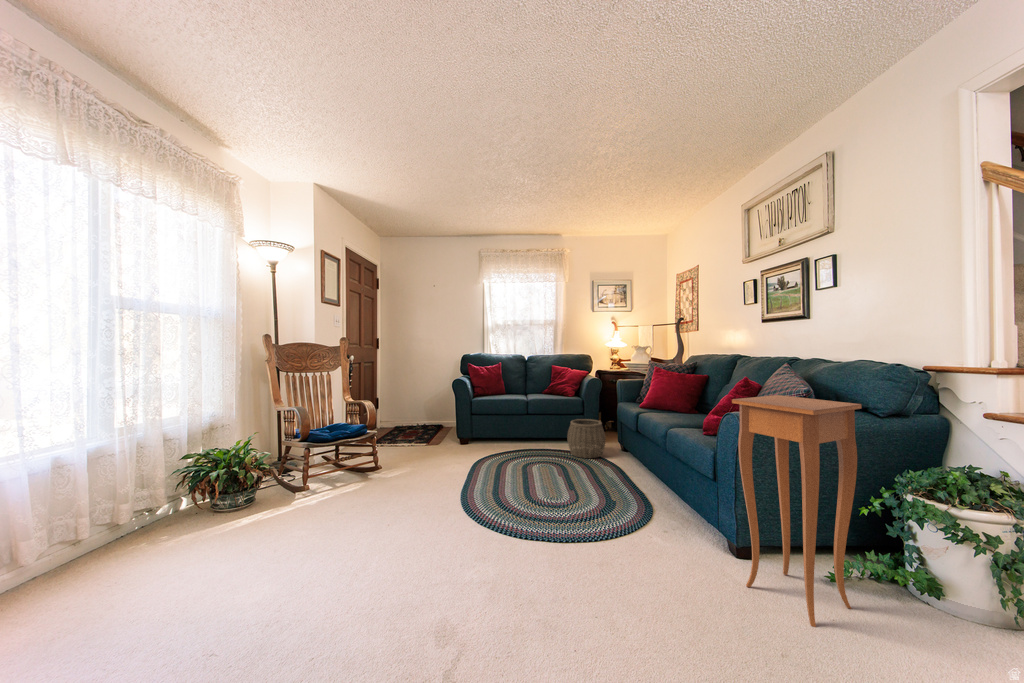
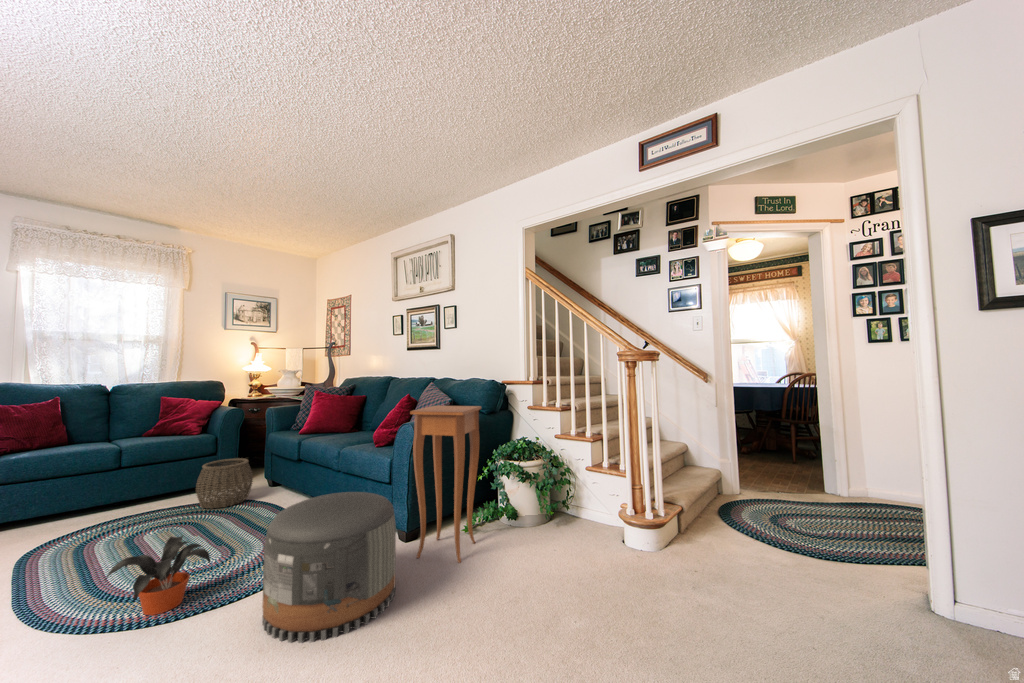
potted plant: none [493,473,550,529] -> present [106,536,210,615]
pouf: none [572,475,707,637] -> present [262,492,396,643]

